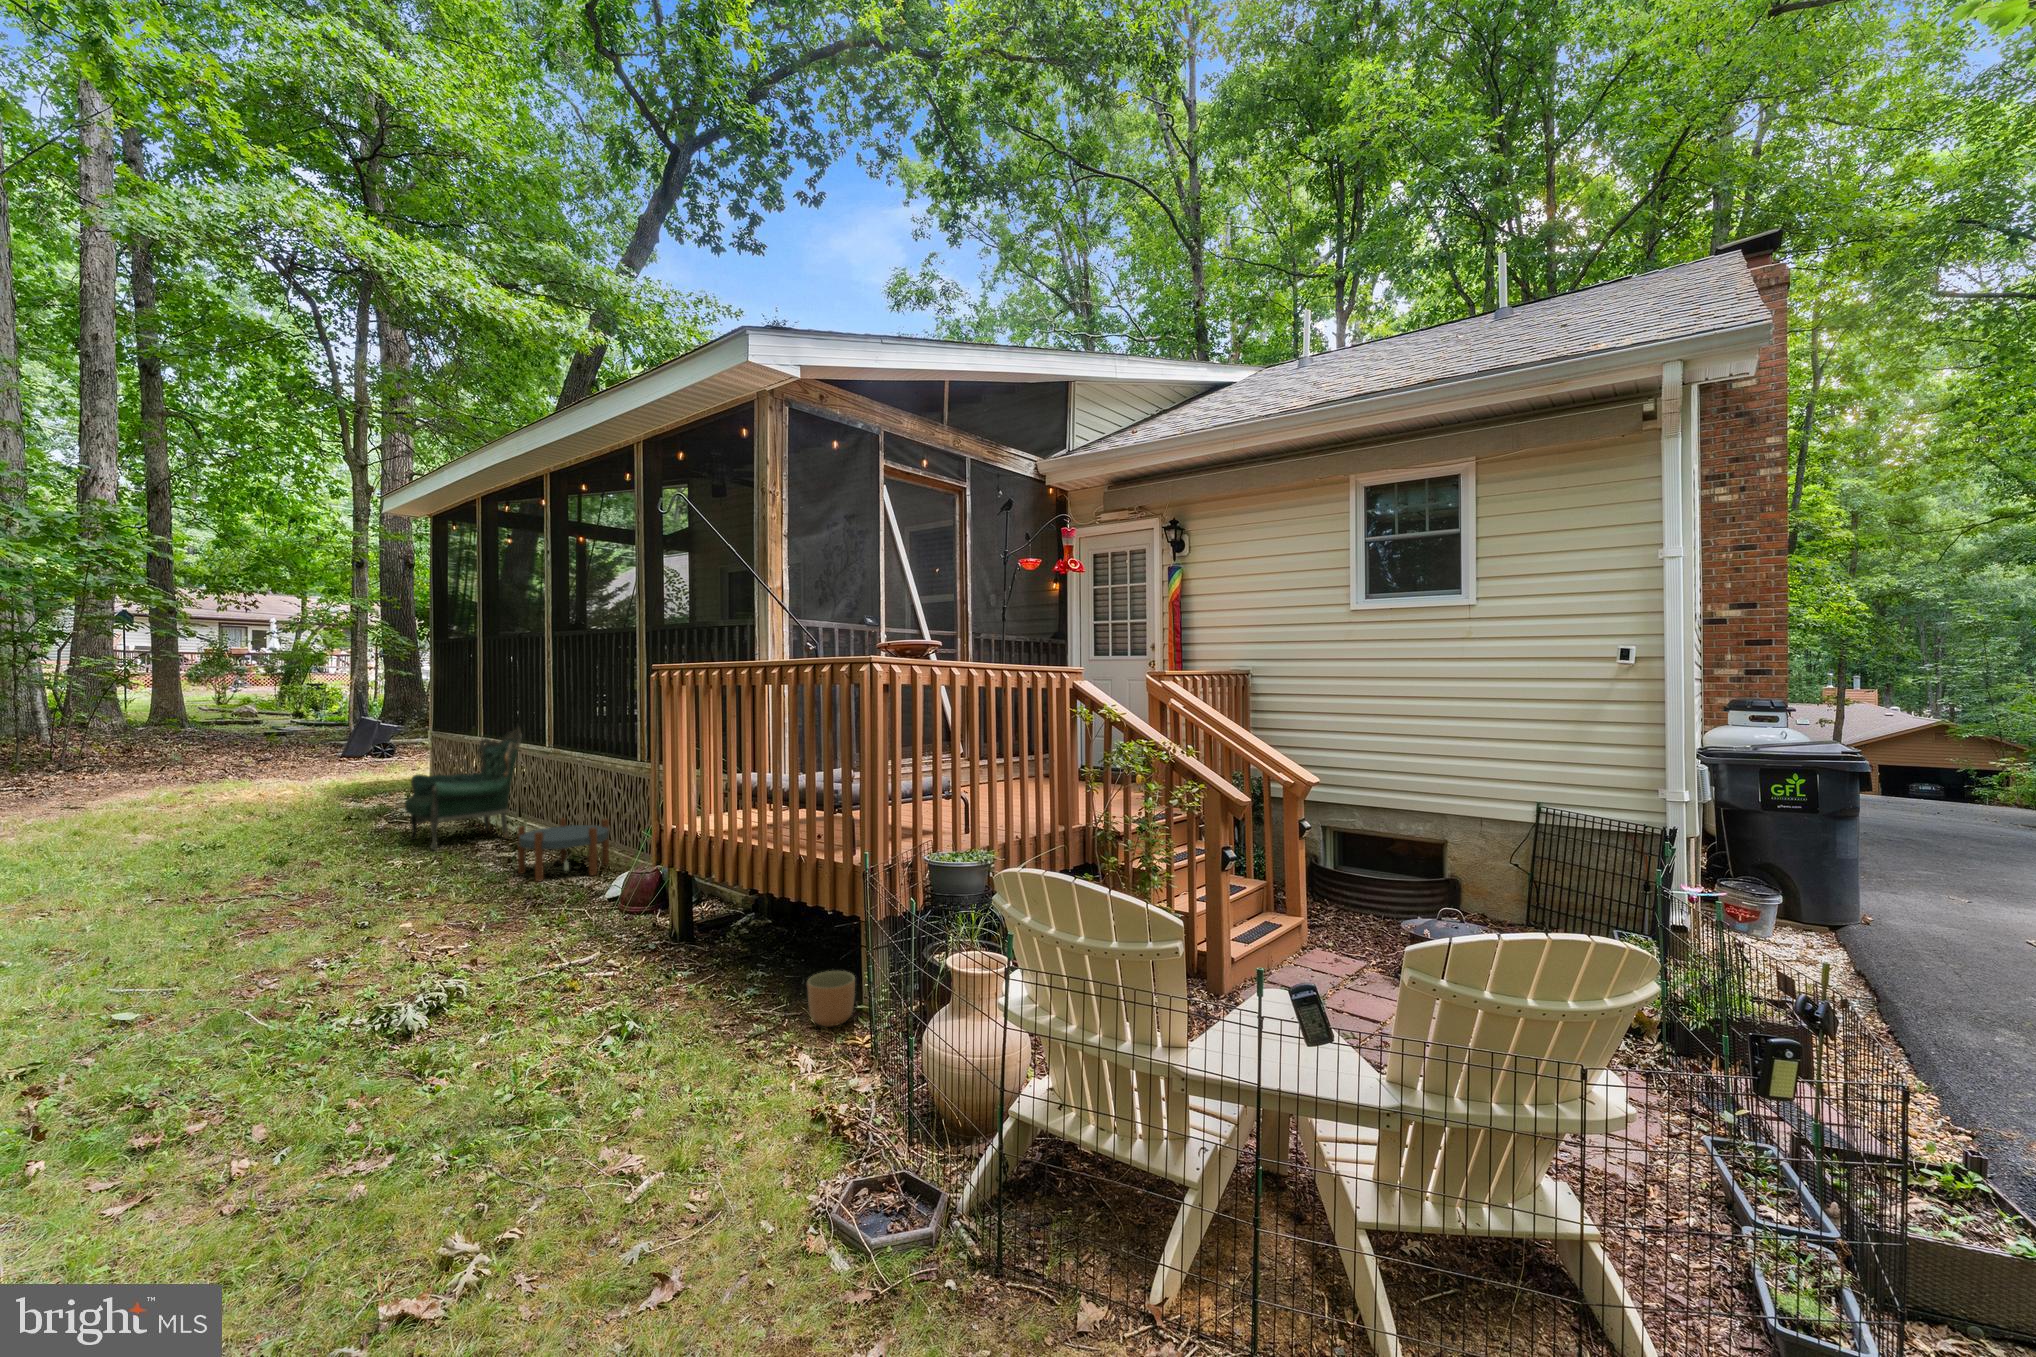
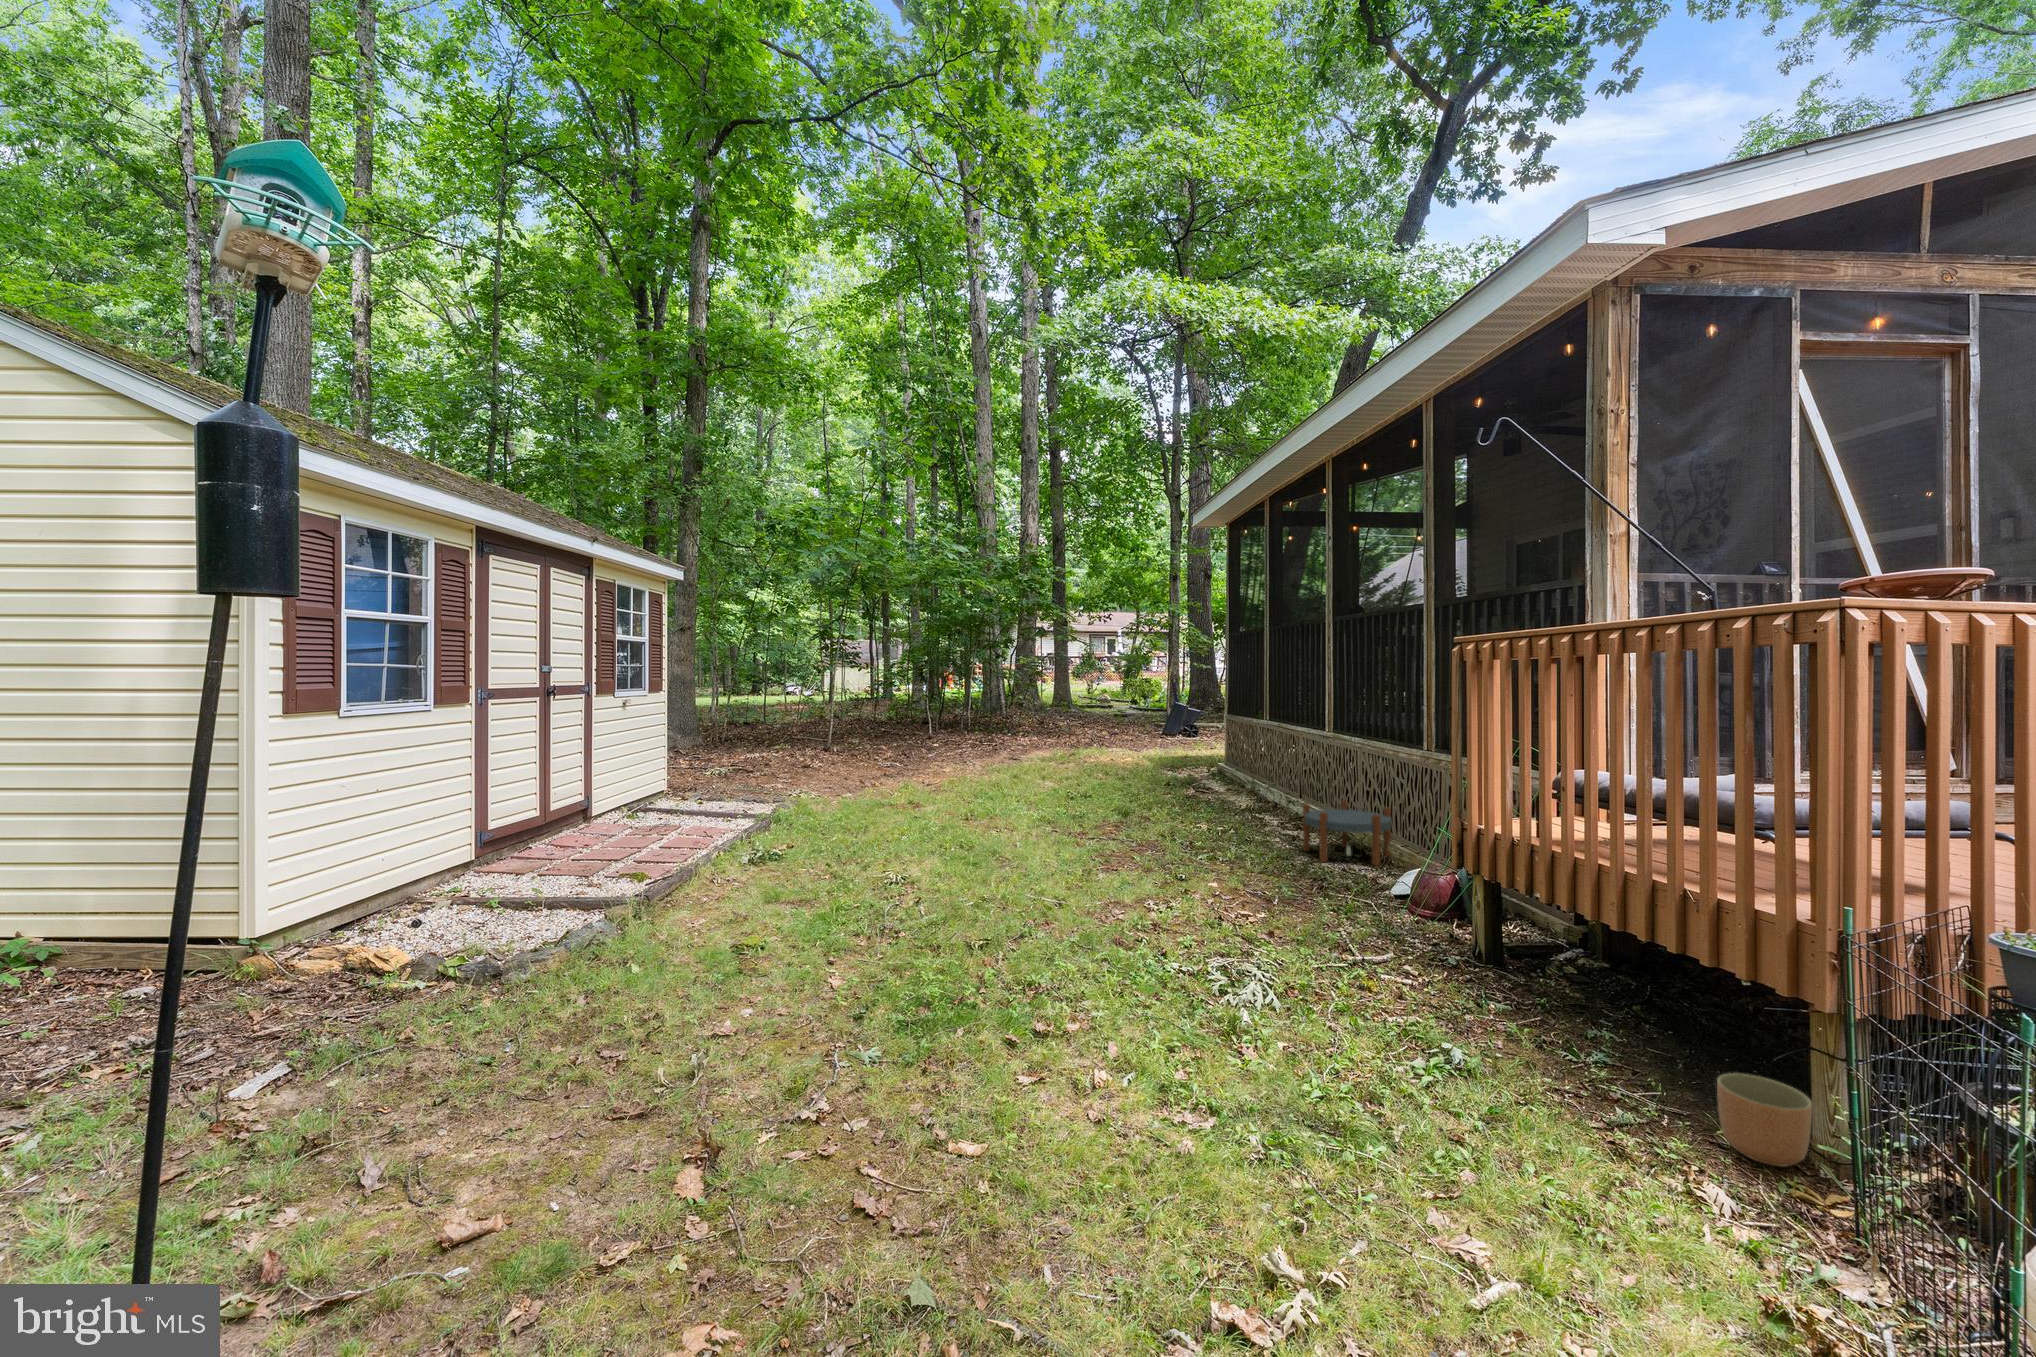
armchair: present [405,727,522,850] -> none [1210,708,1304,817]

